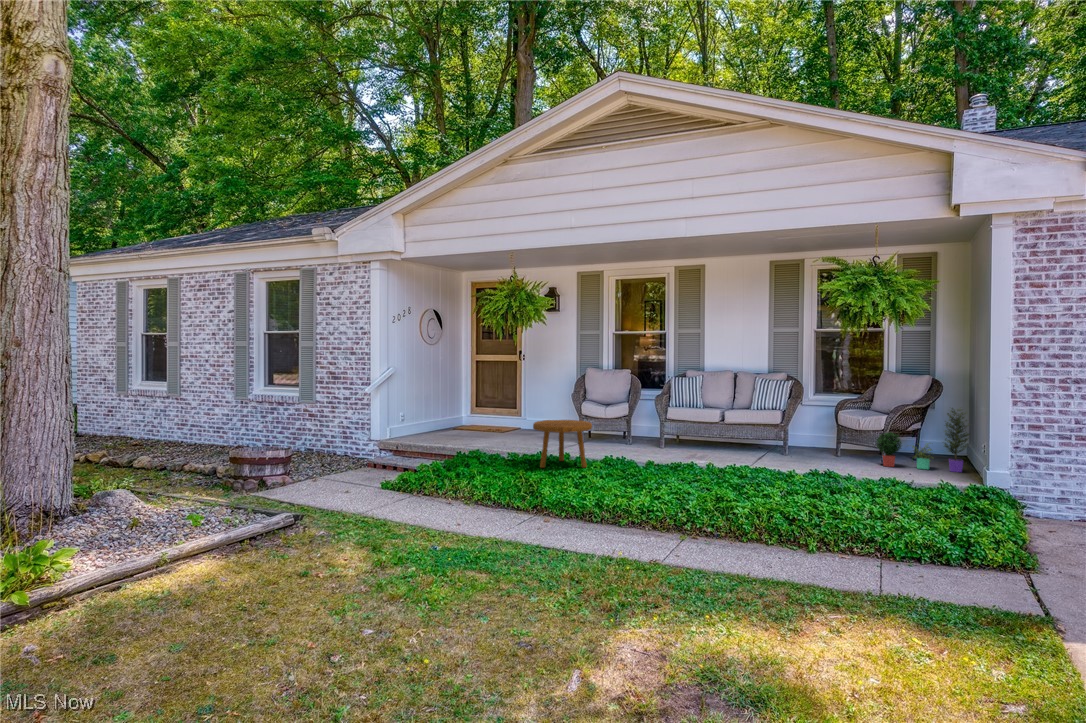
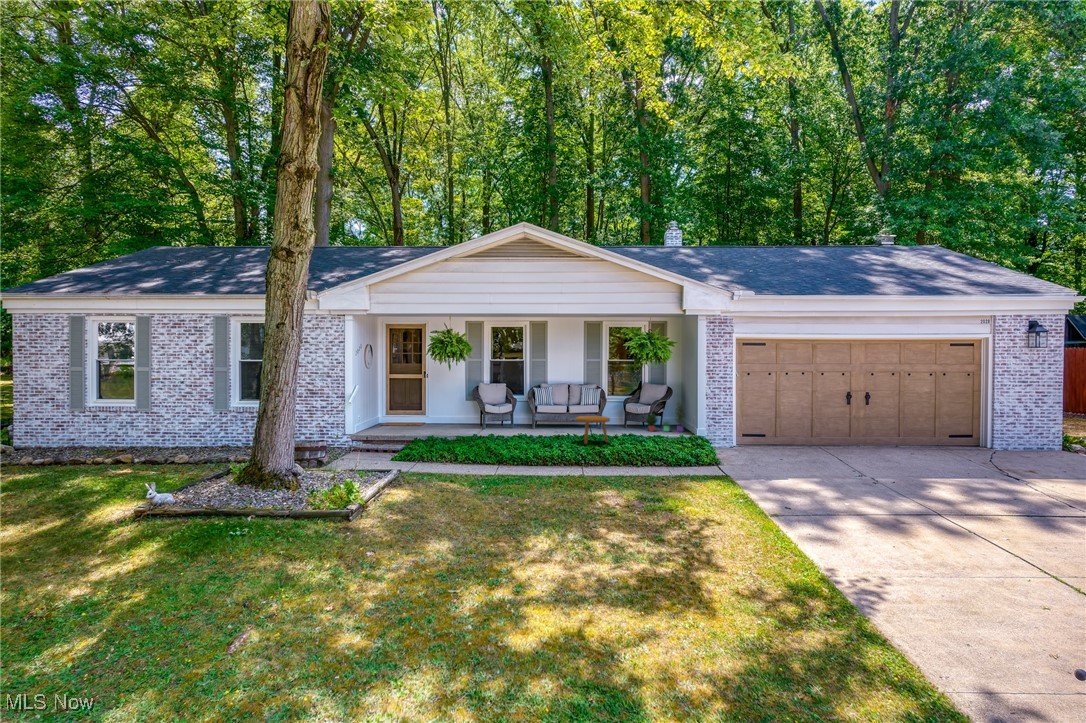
footstool: present [533,420,592,468] -> present [576,416,610,444]

